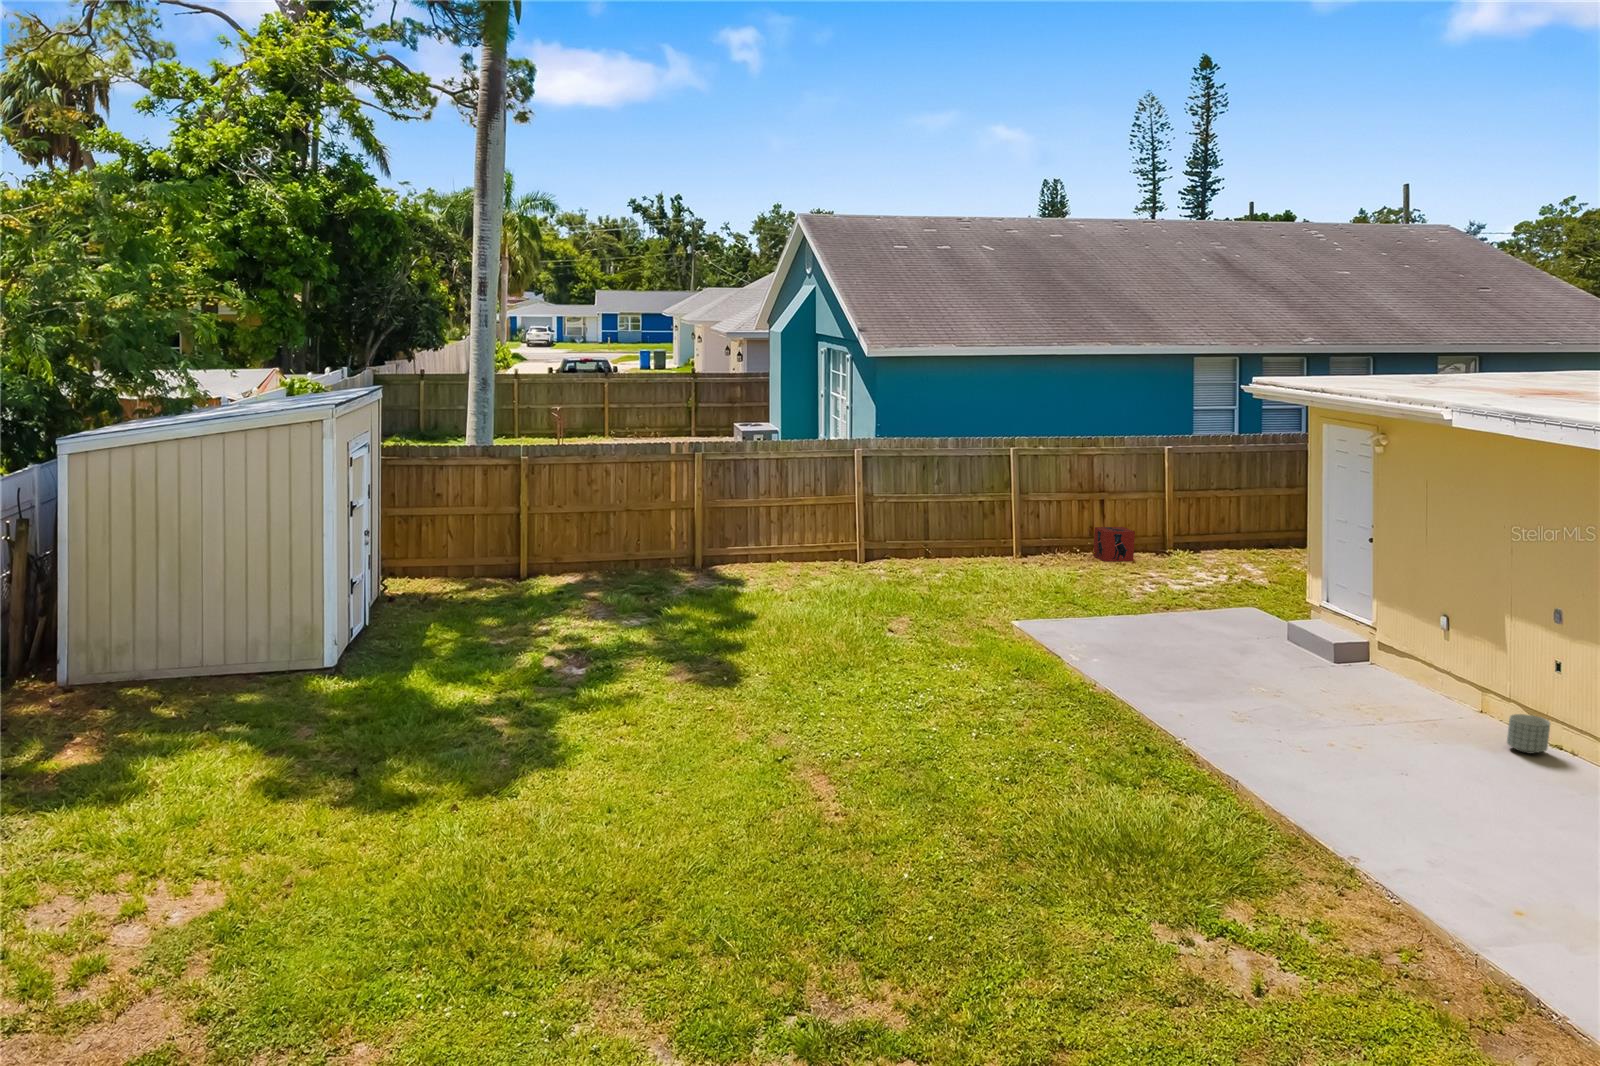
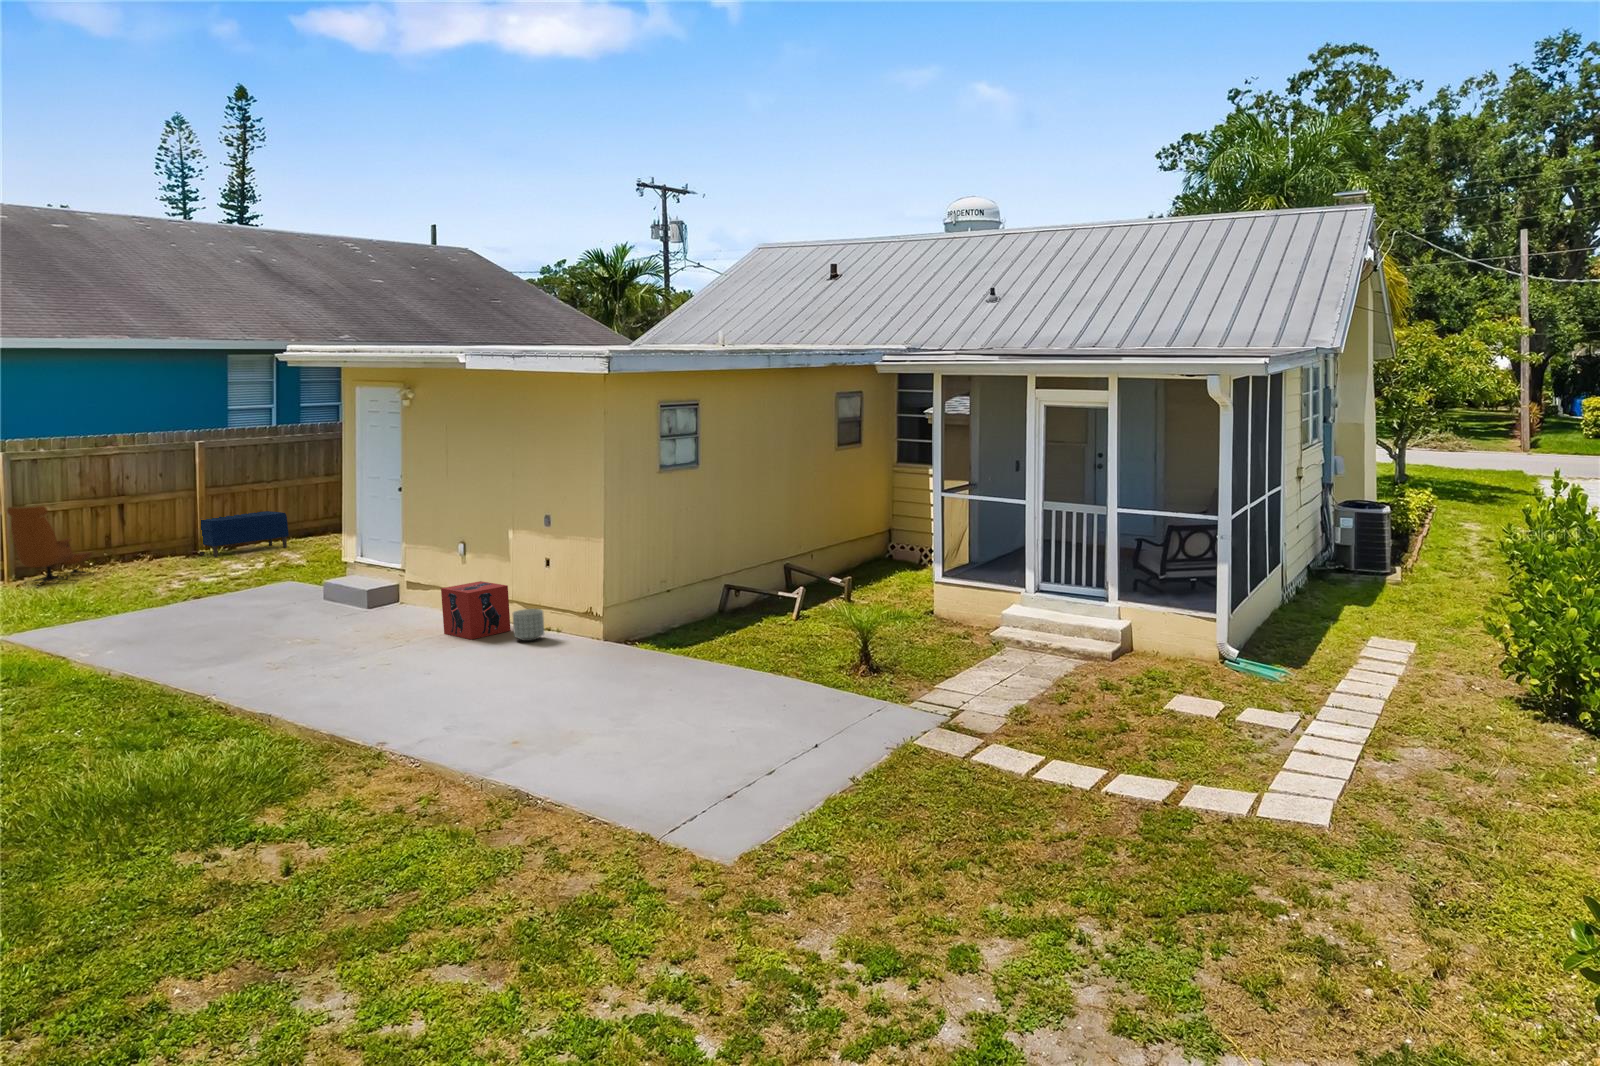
lounge chair: none [1026,498,1082,569] -> present [7,506,92,587]
bench: none [1165,520,1251,560] -> present [200,511,289,558]
storage box: present [1093,527,1135,562] -> present [441,581,511,639]

